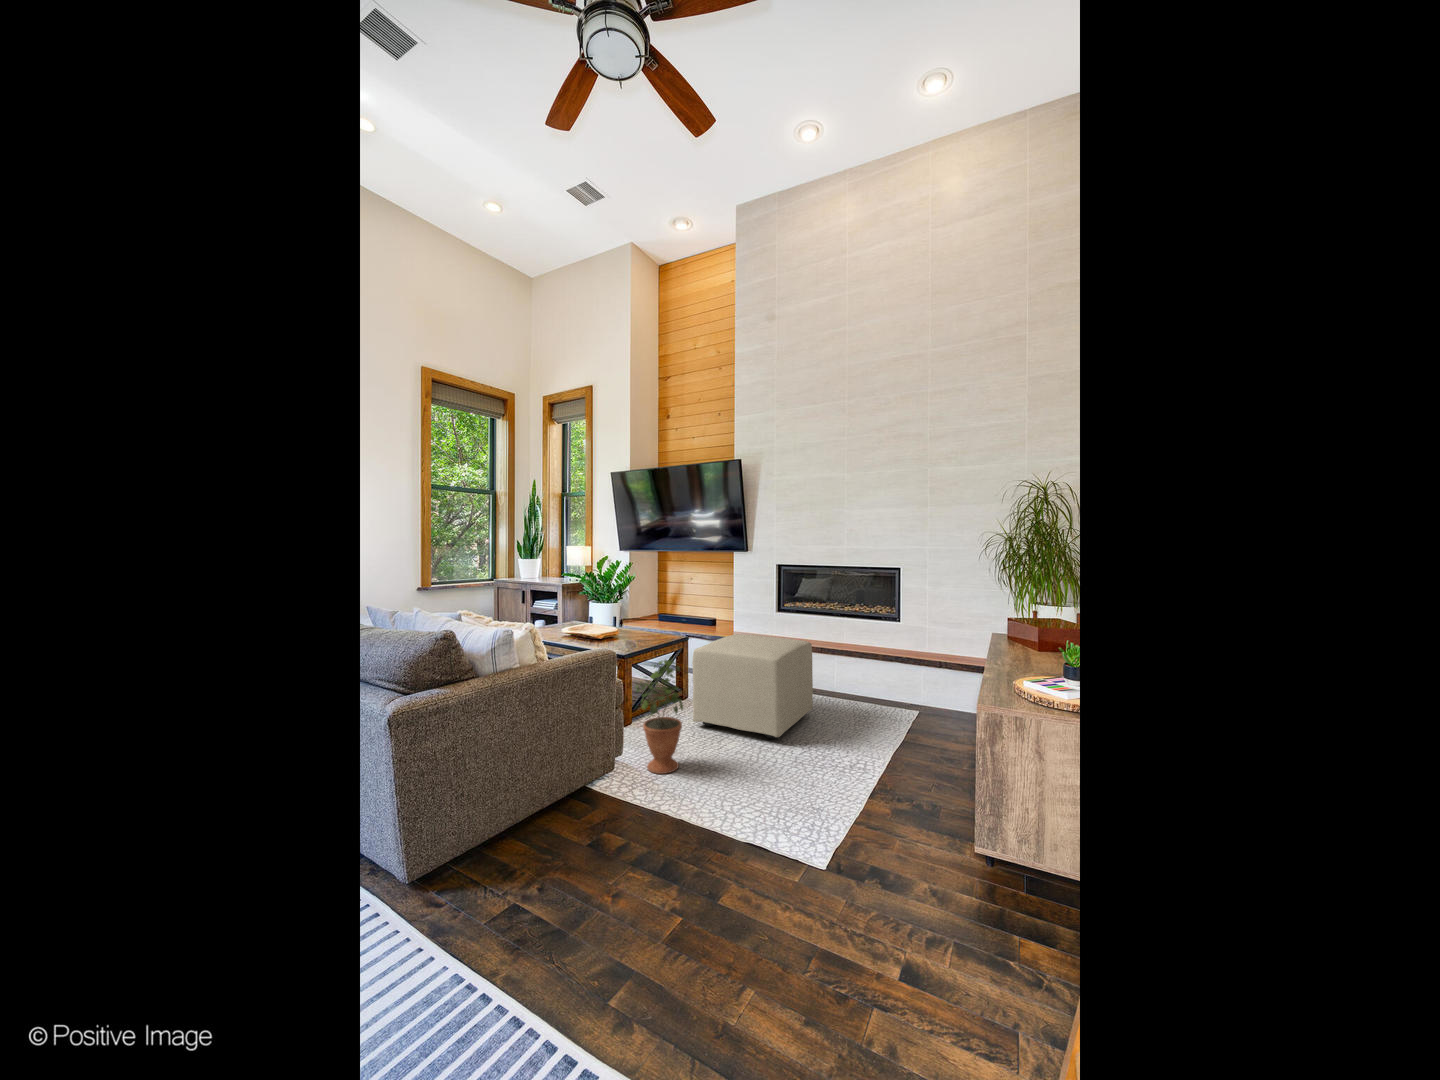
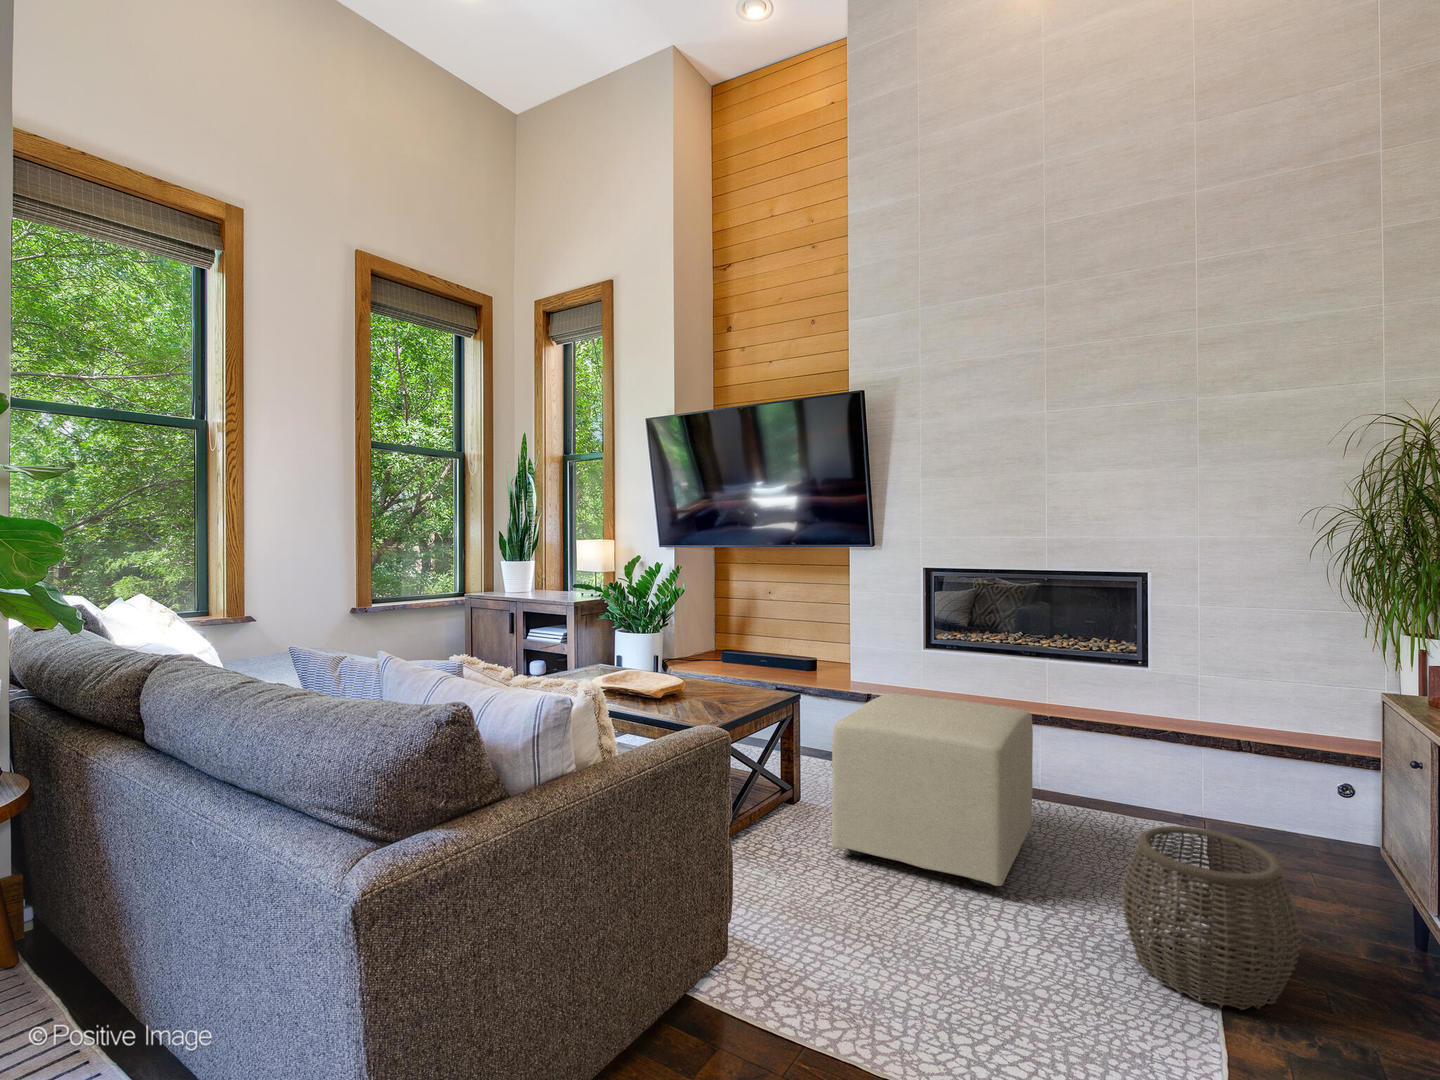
potted plant: present [636,657,683,774] -> none [760,737,848,960]
woven basket: none [830,698,914,790] -> present [1121,826,1301,1010]

